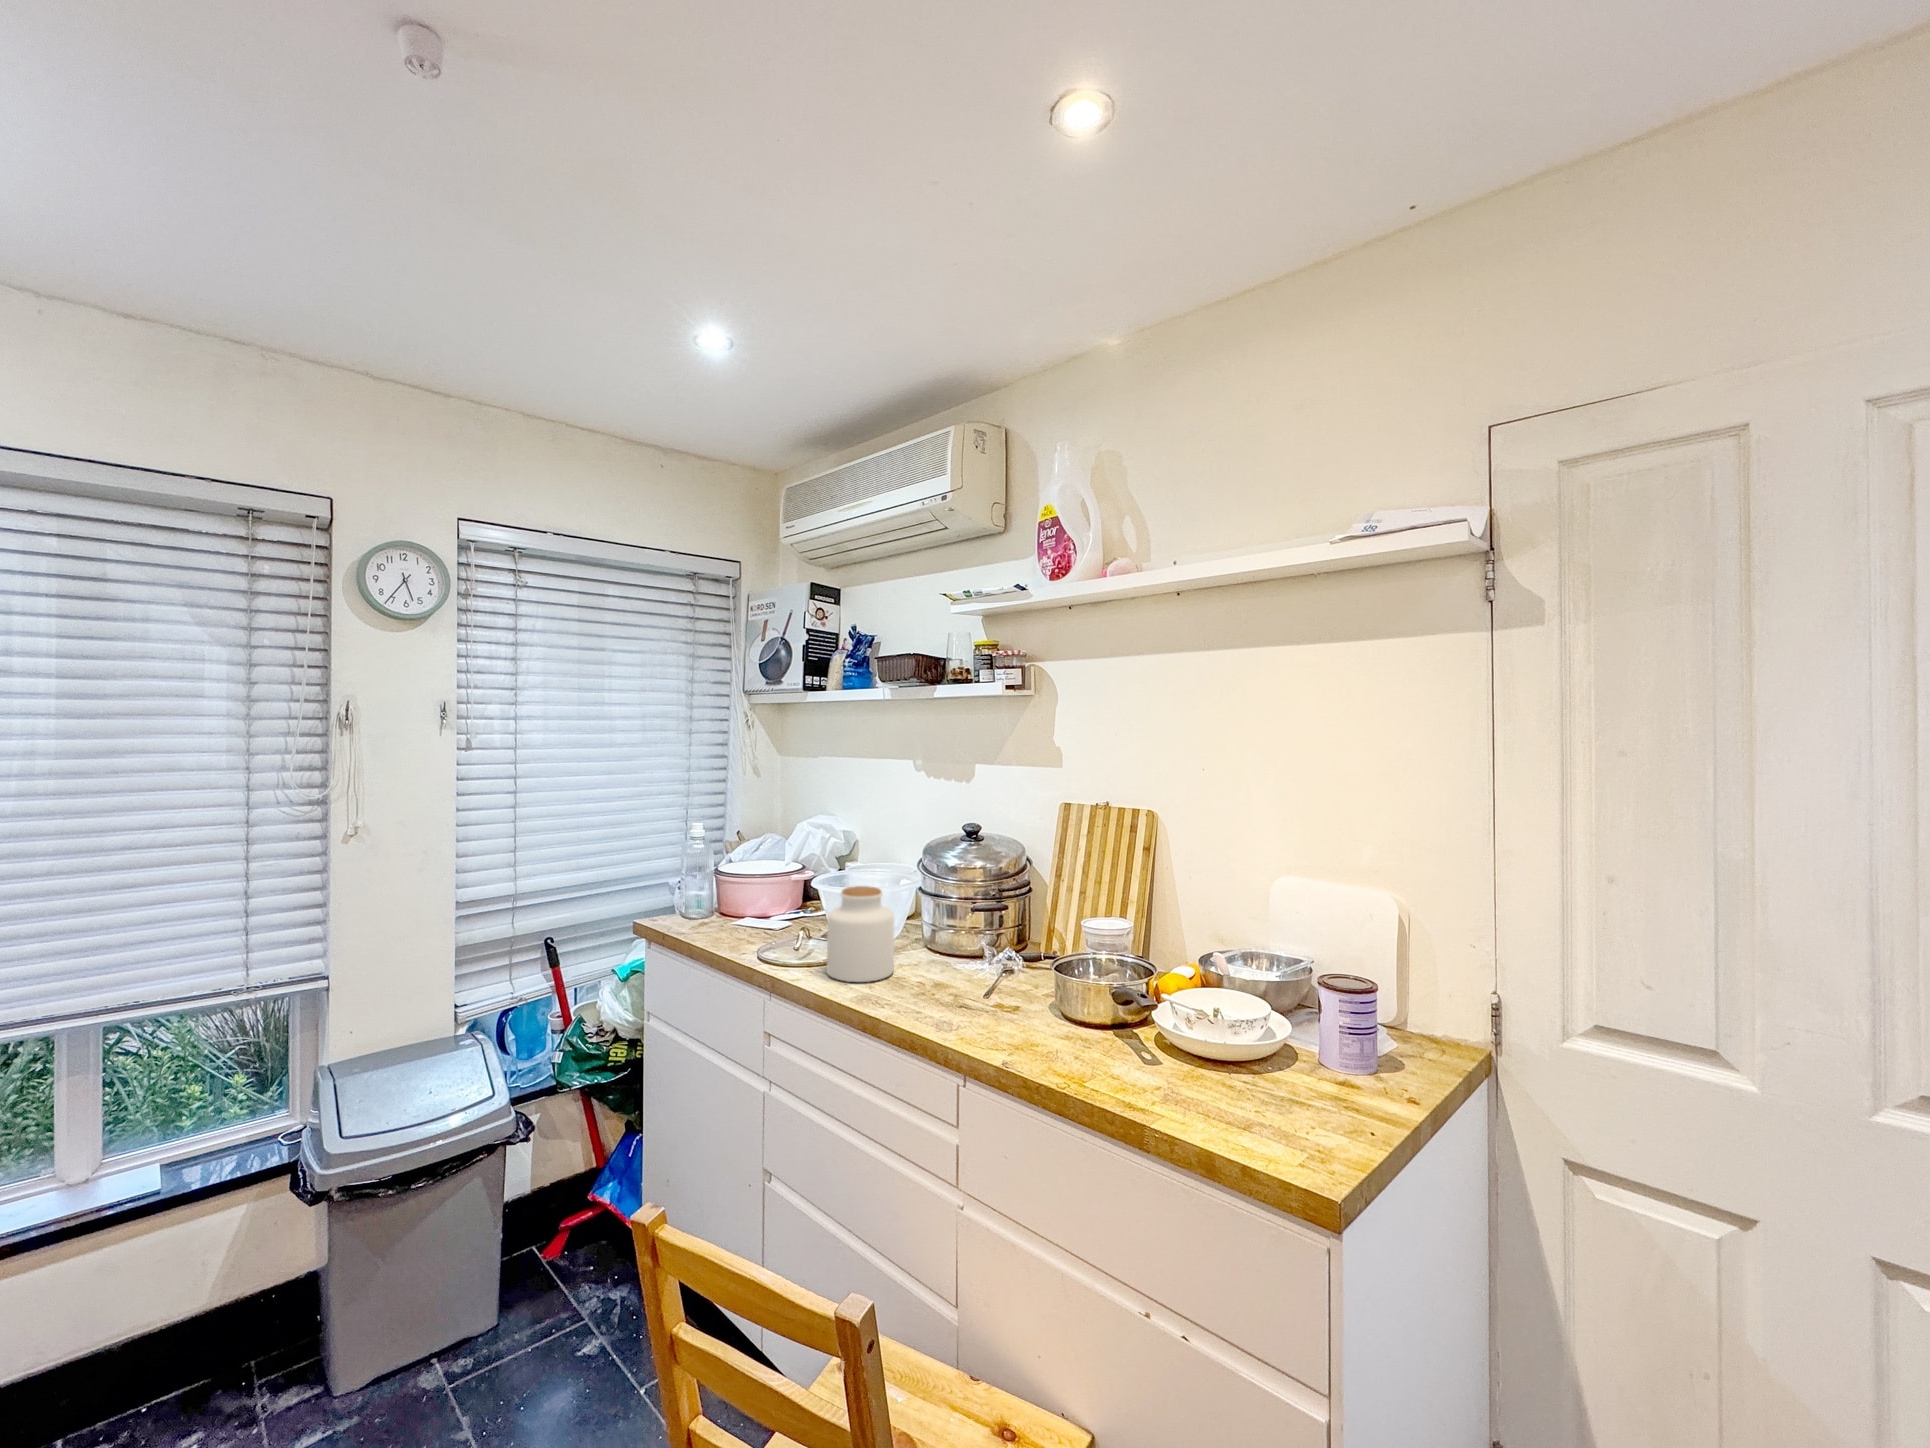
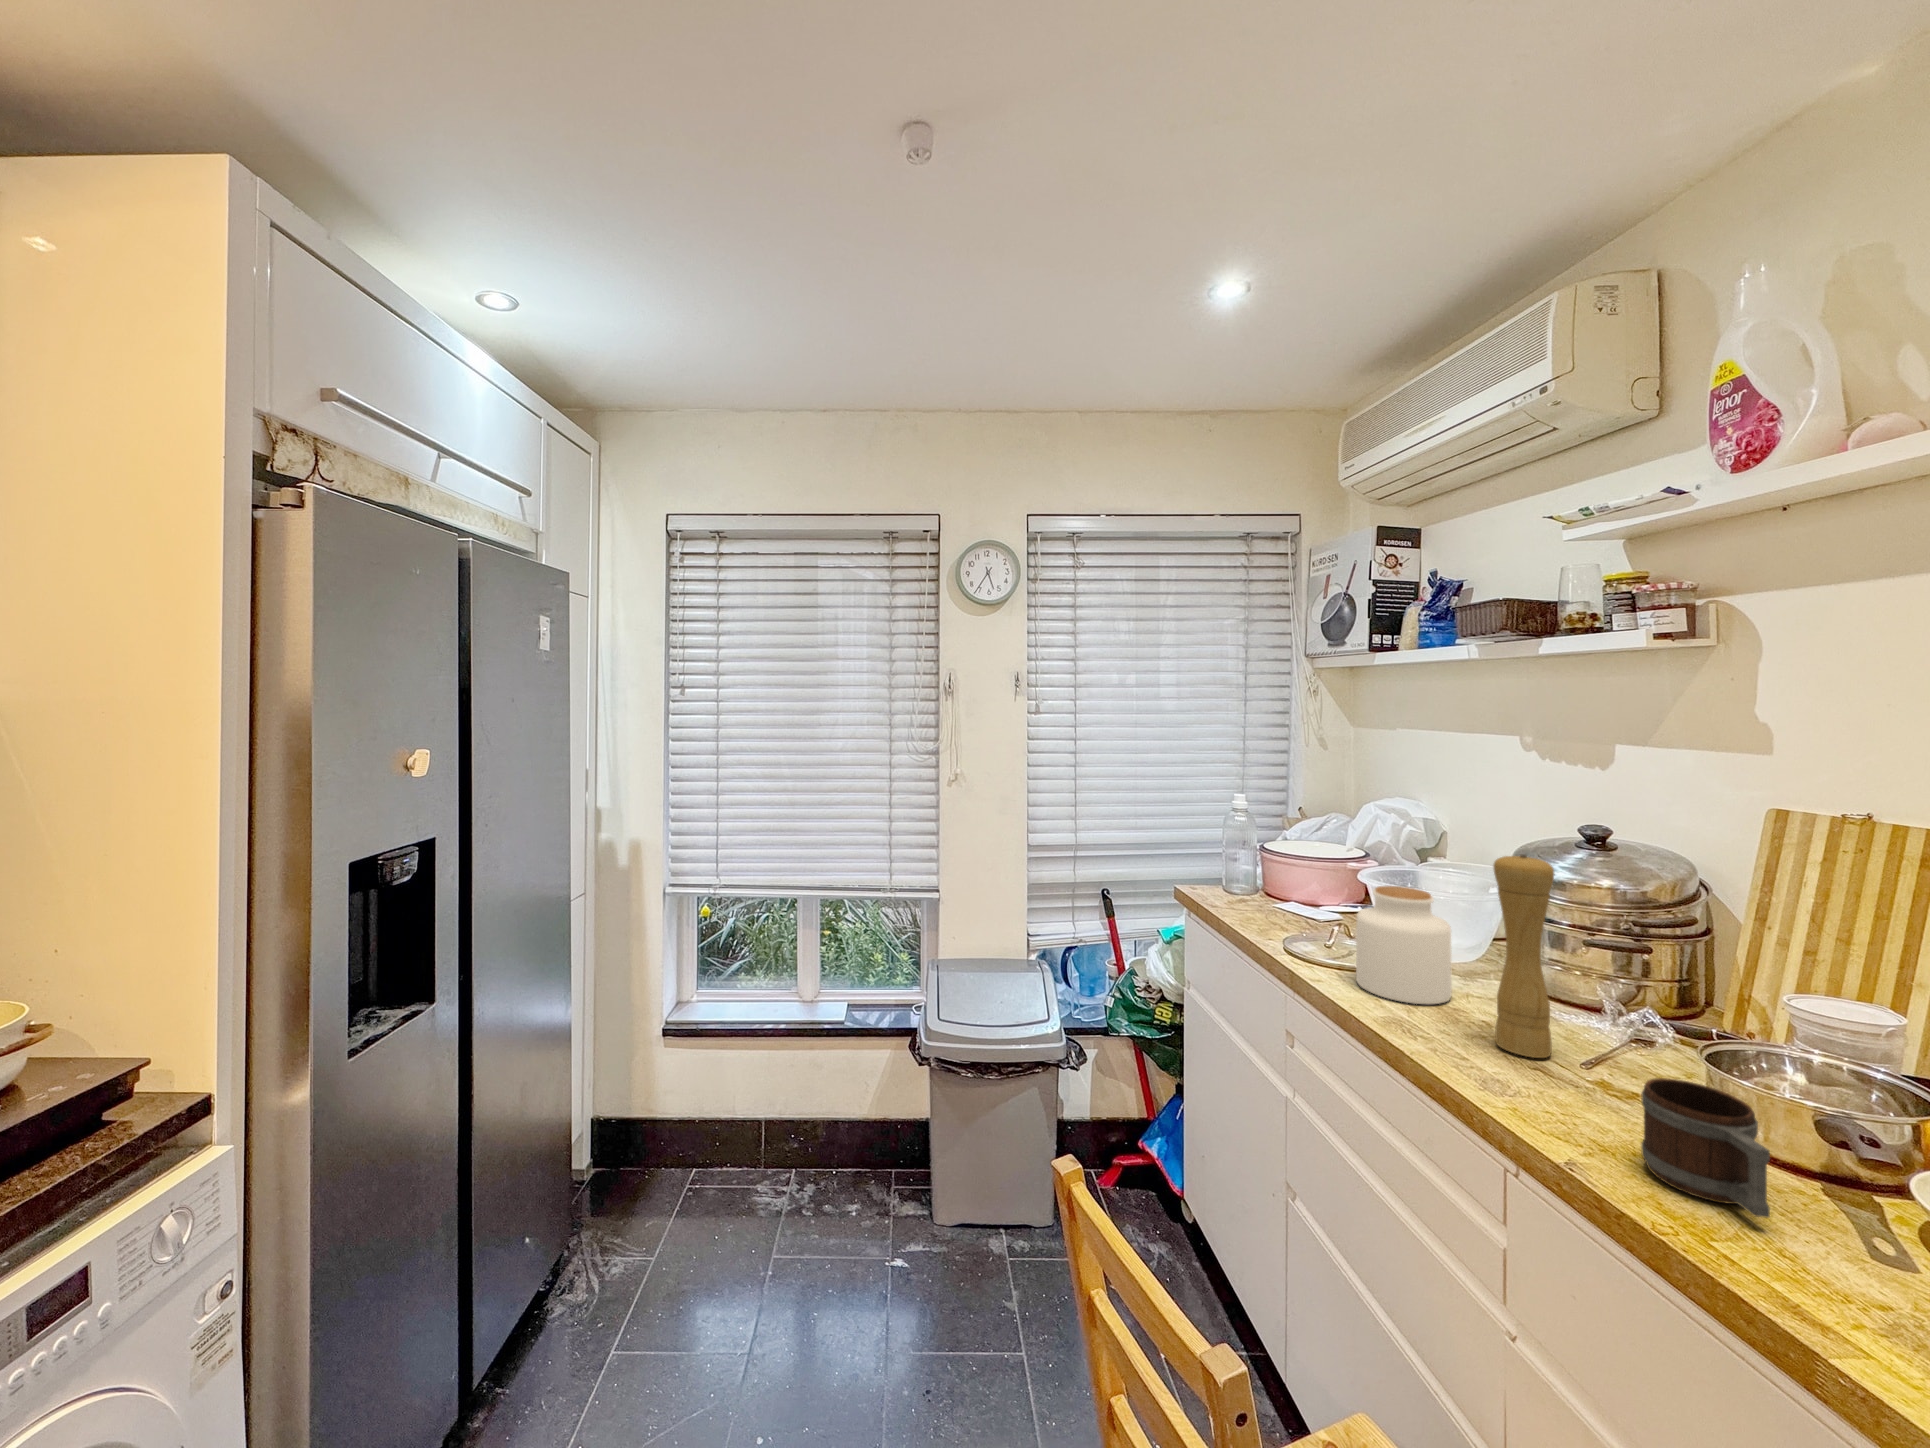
pepper mill: none [933,848,970,1001] -> present [1493,854,1555,1058]
mug: none [1038,988,1105,1063] -> present [1641,1078,1770,1218]

